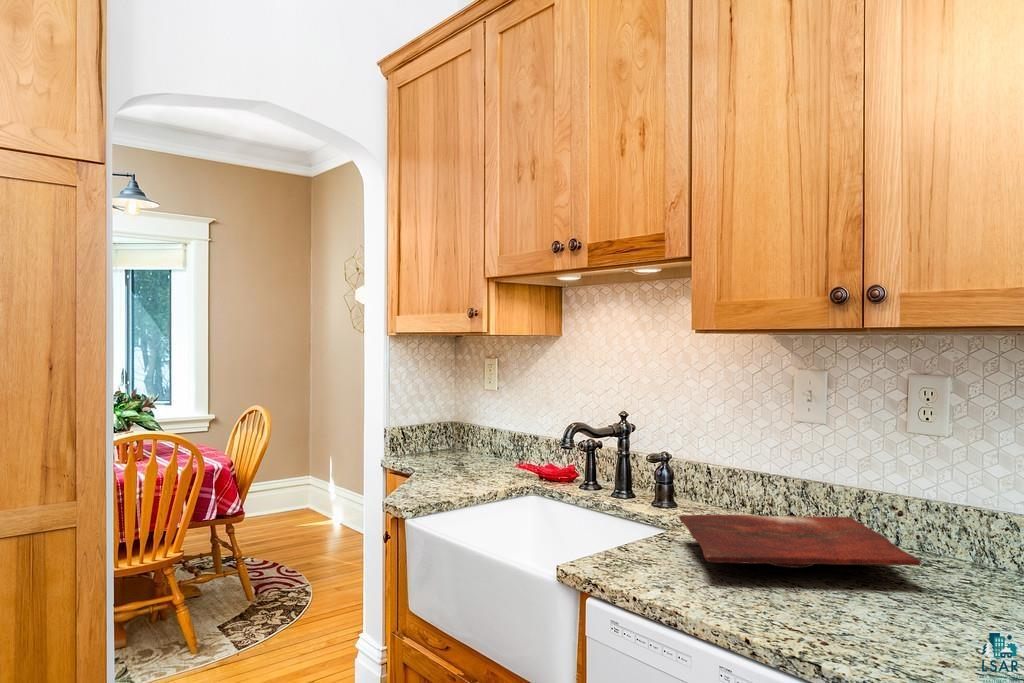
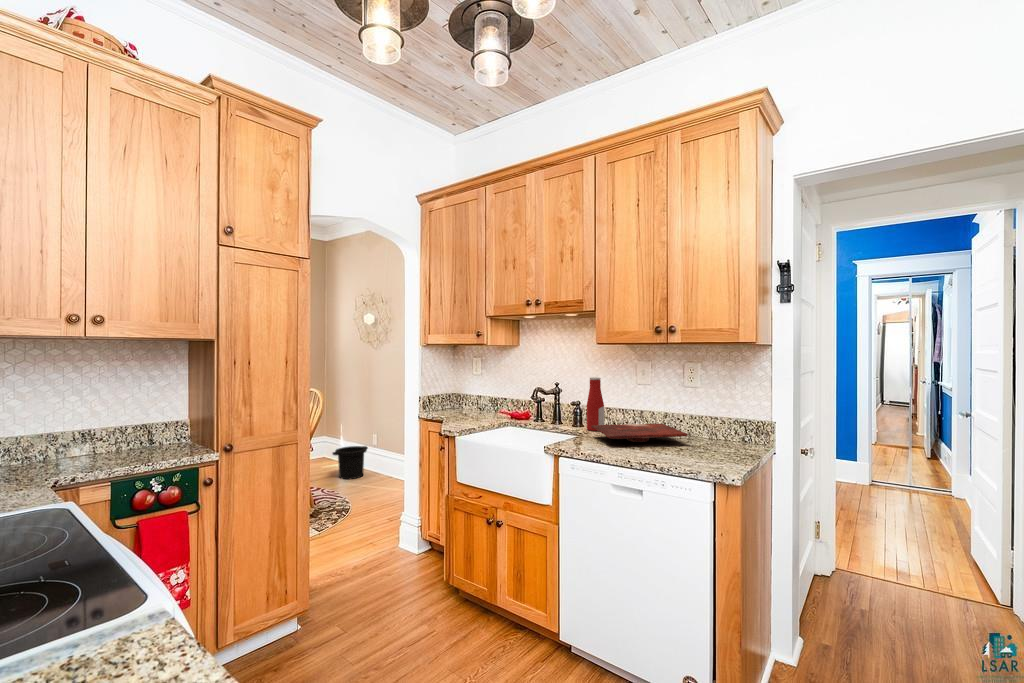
bottle: none [678,404,716,521] -> present [587,377,604,431]
trash can: none [304,494,360,547] -> present [333,446,368,479]

